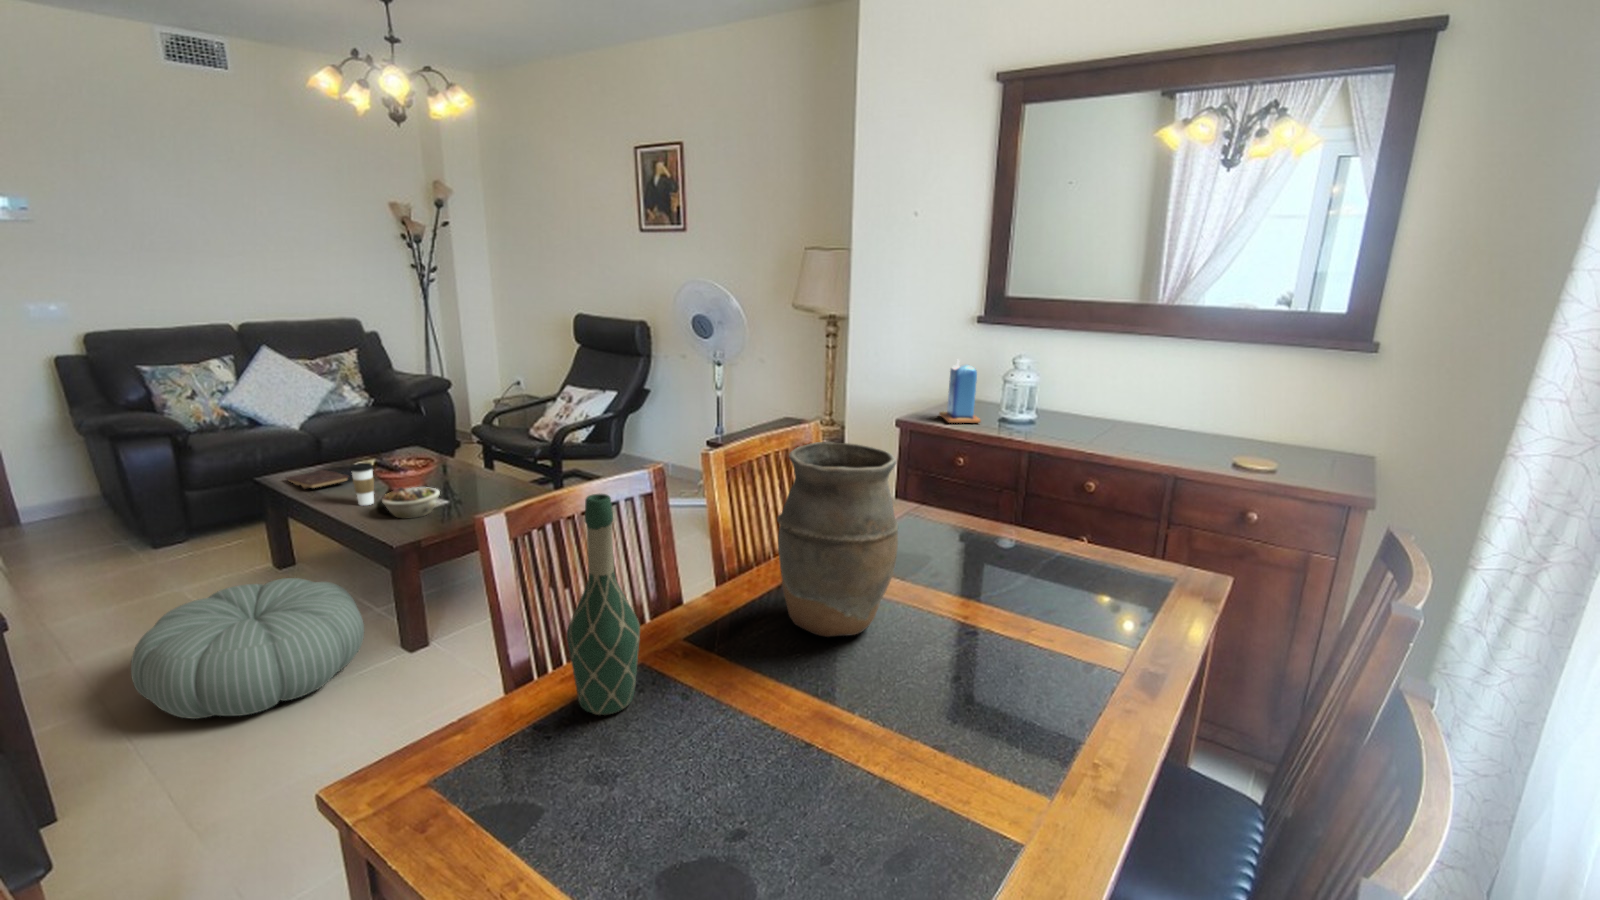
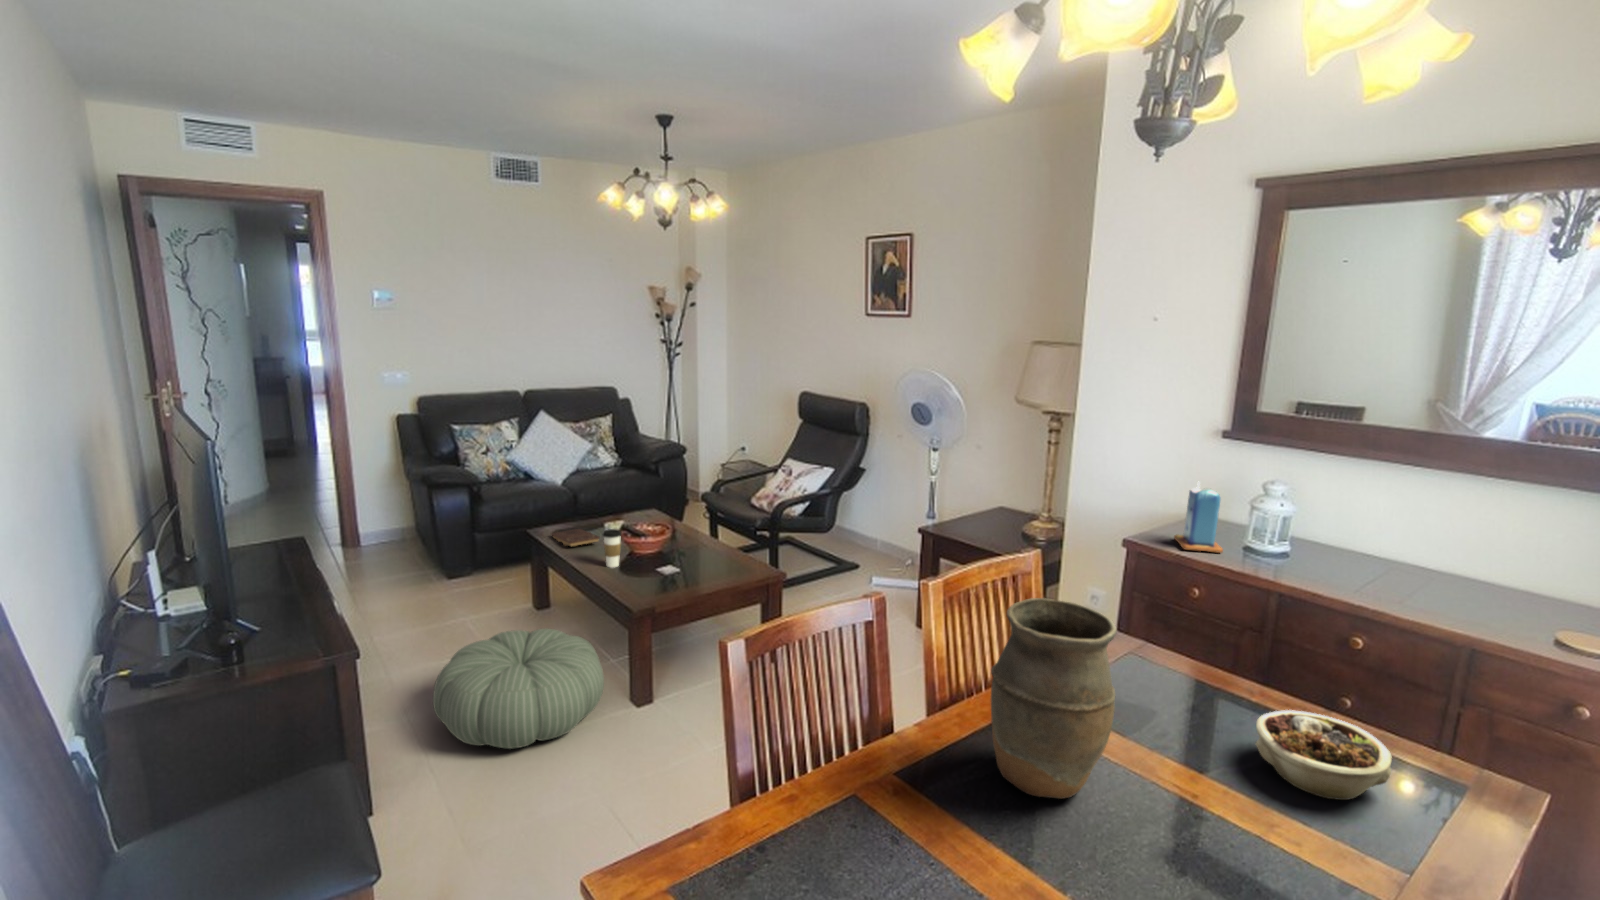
succulent planter: present [382,487,440,519] -> present [1256,710,1391,800]
wine bottle: present [567,494,640,715] -> none [796,645,859,843]

